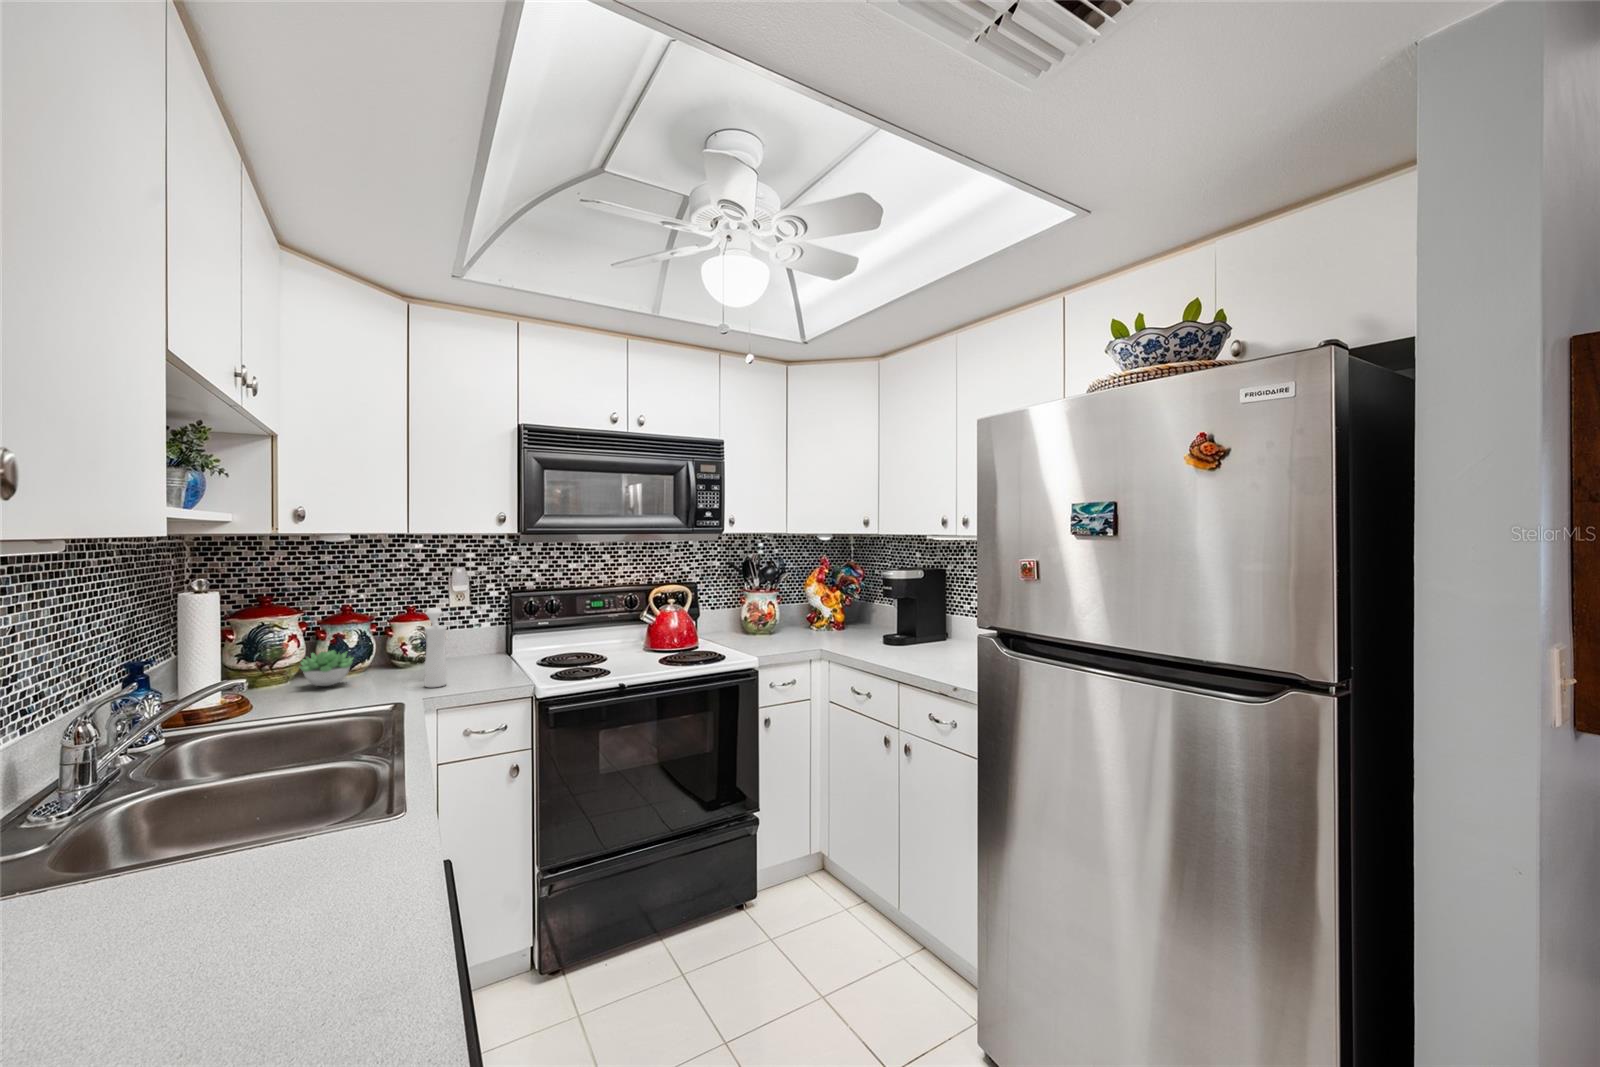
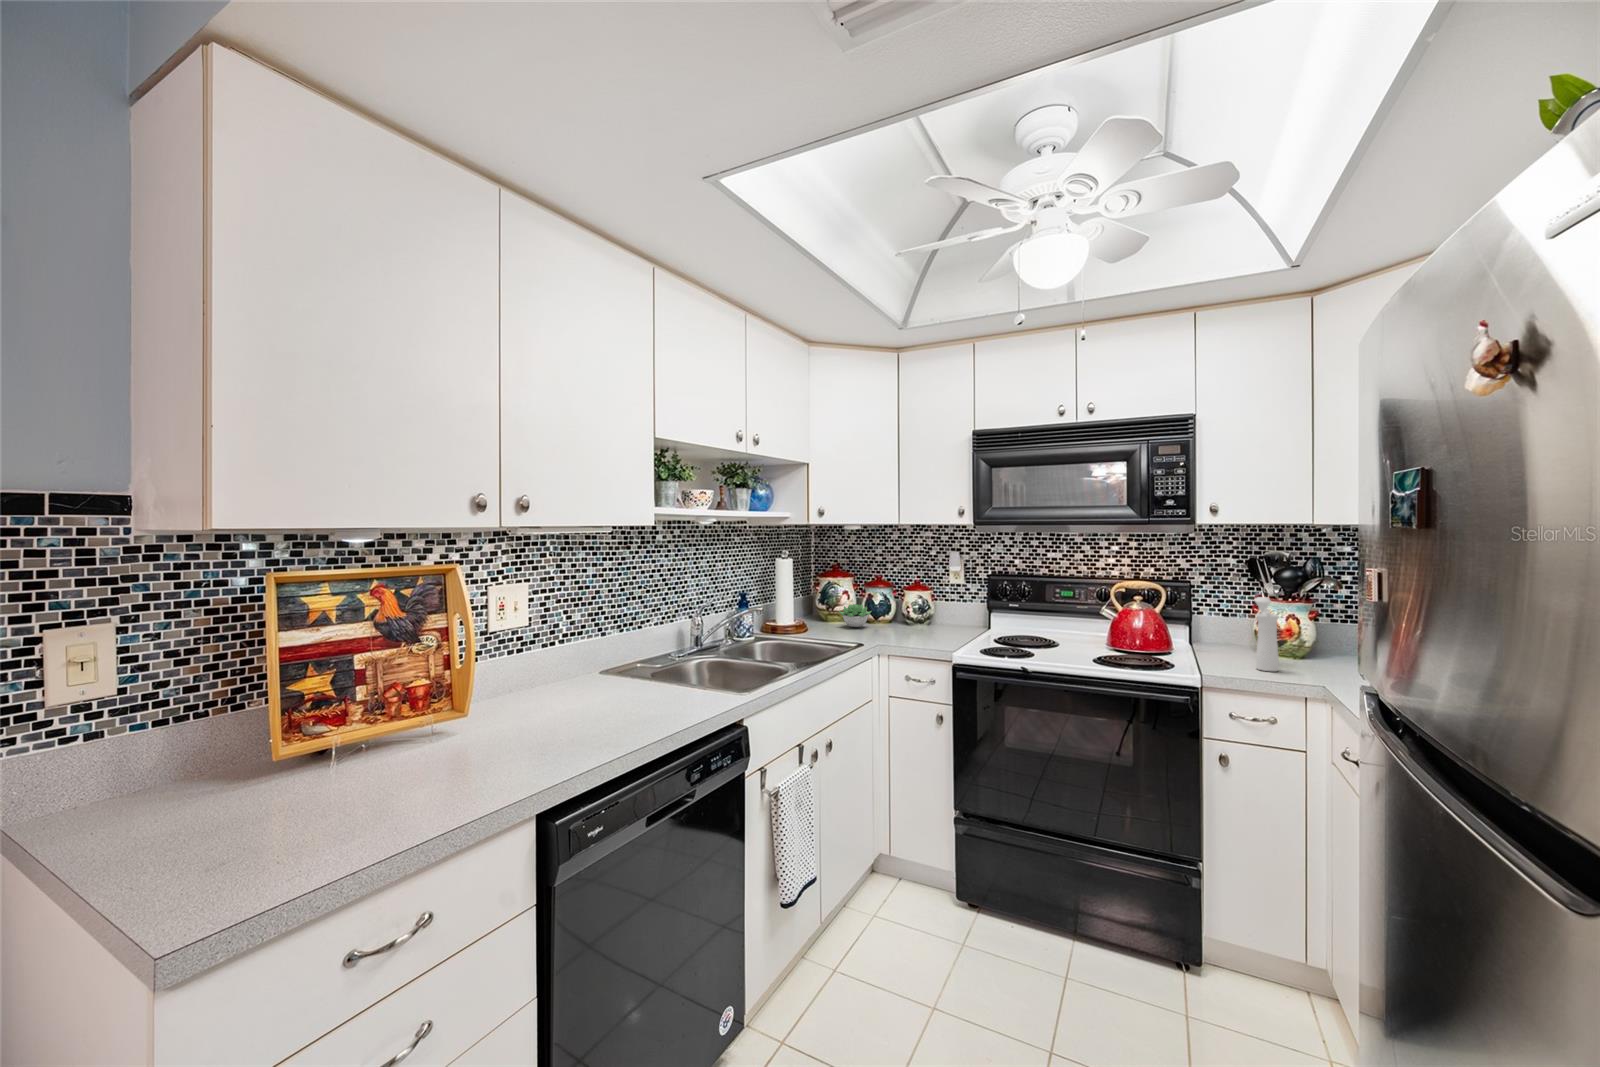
pepper mill: present [425,608,447,687] -> present [1255,597,1279,671]

